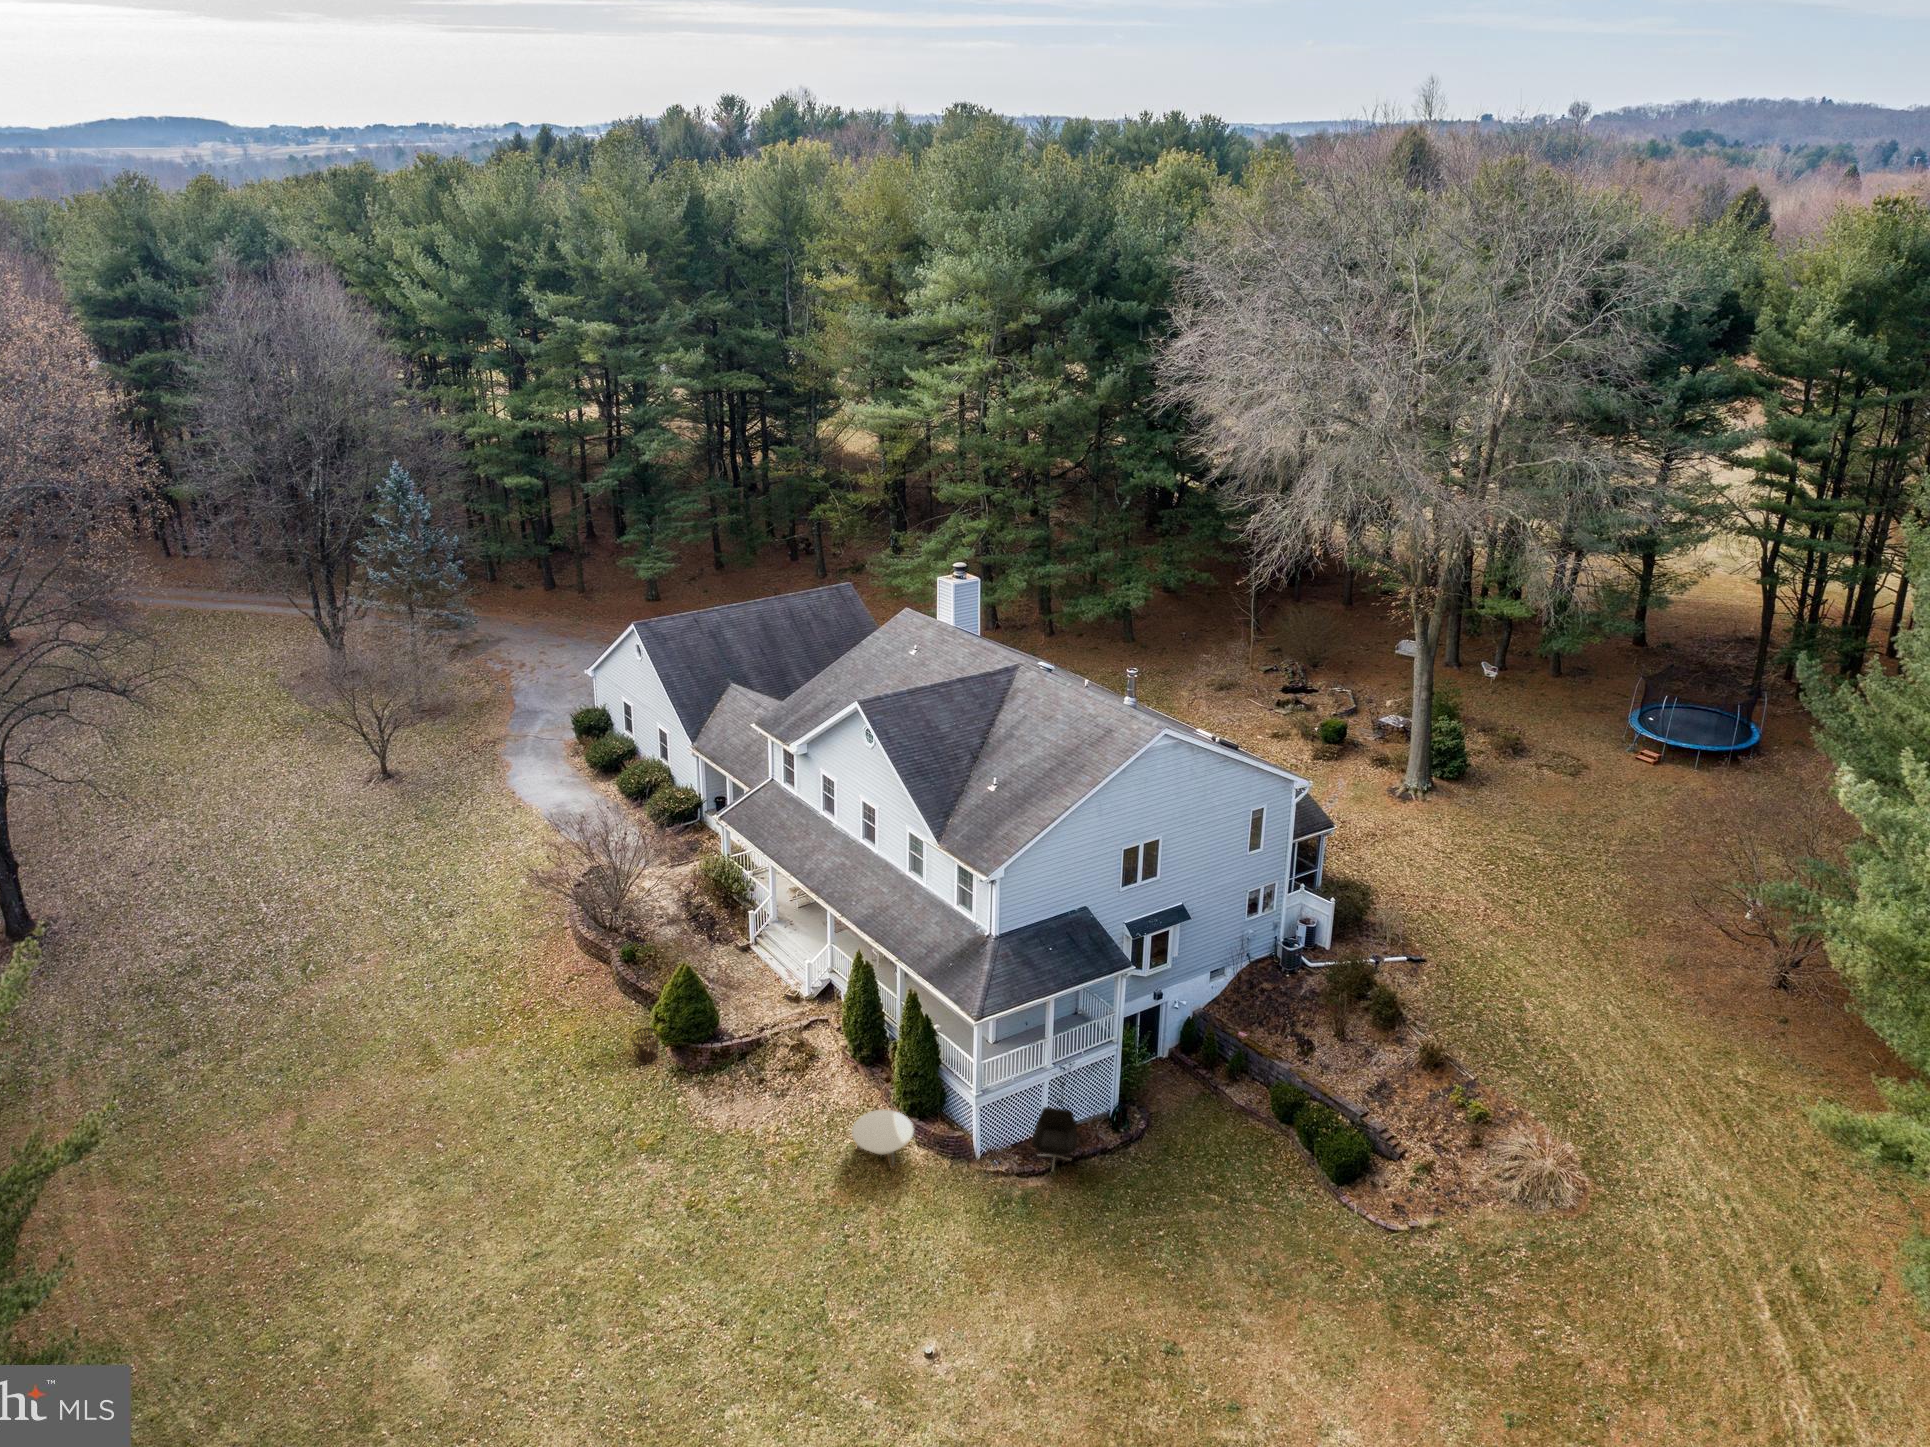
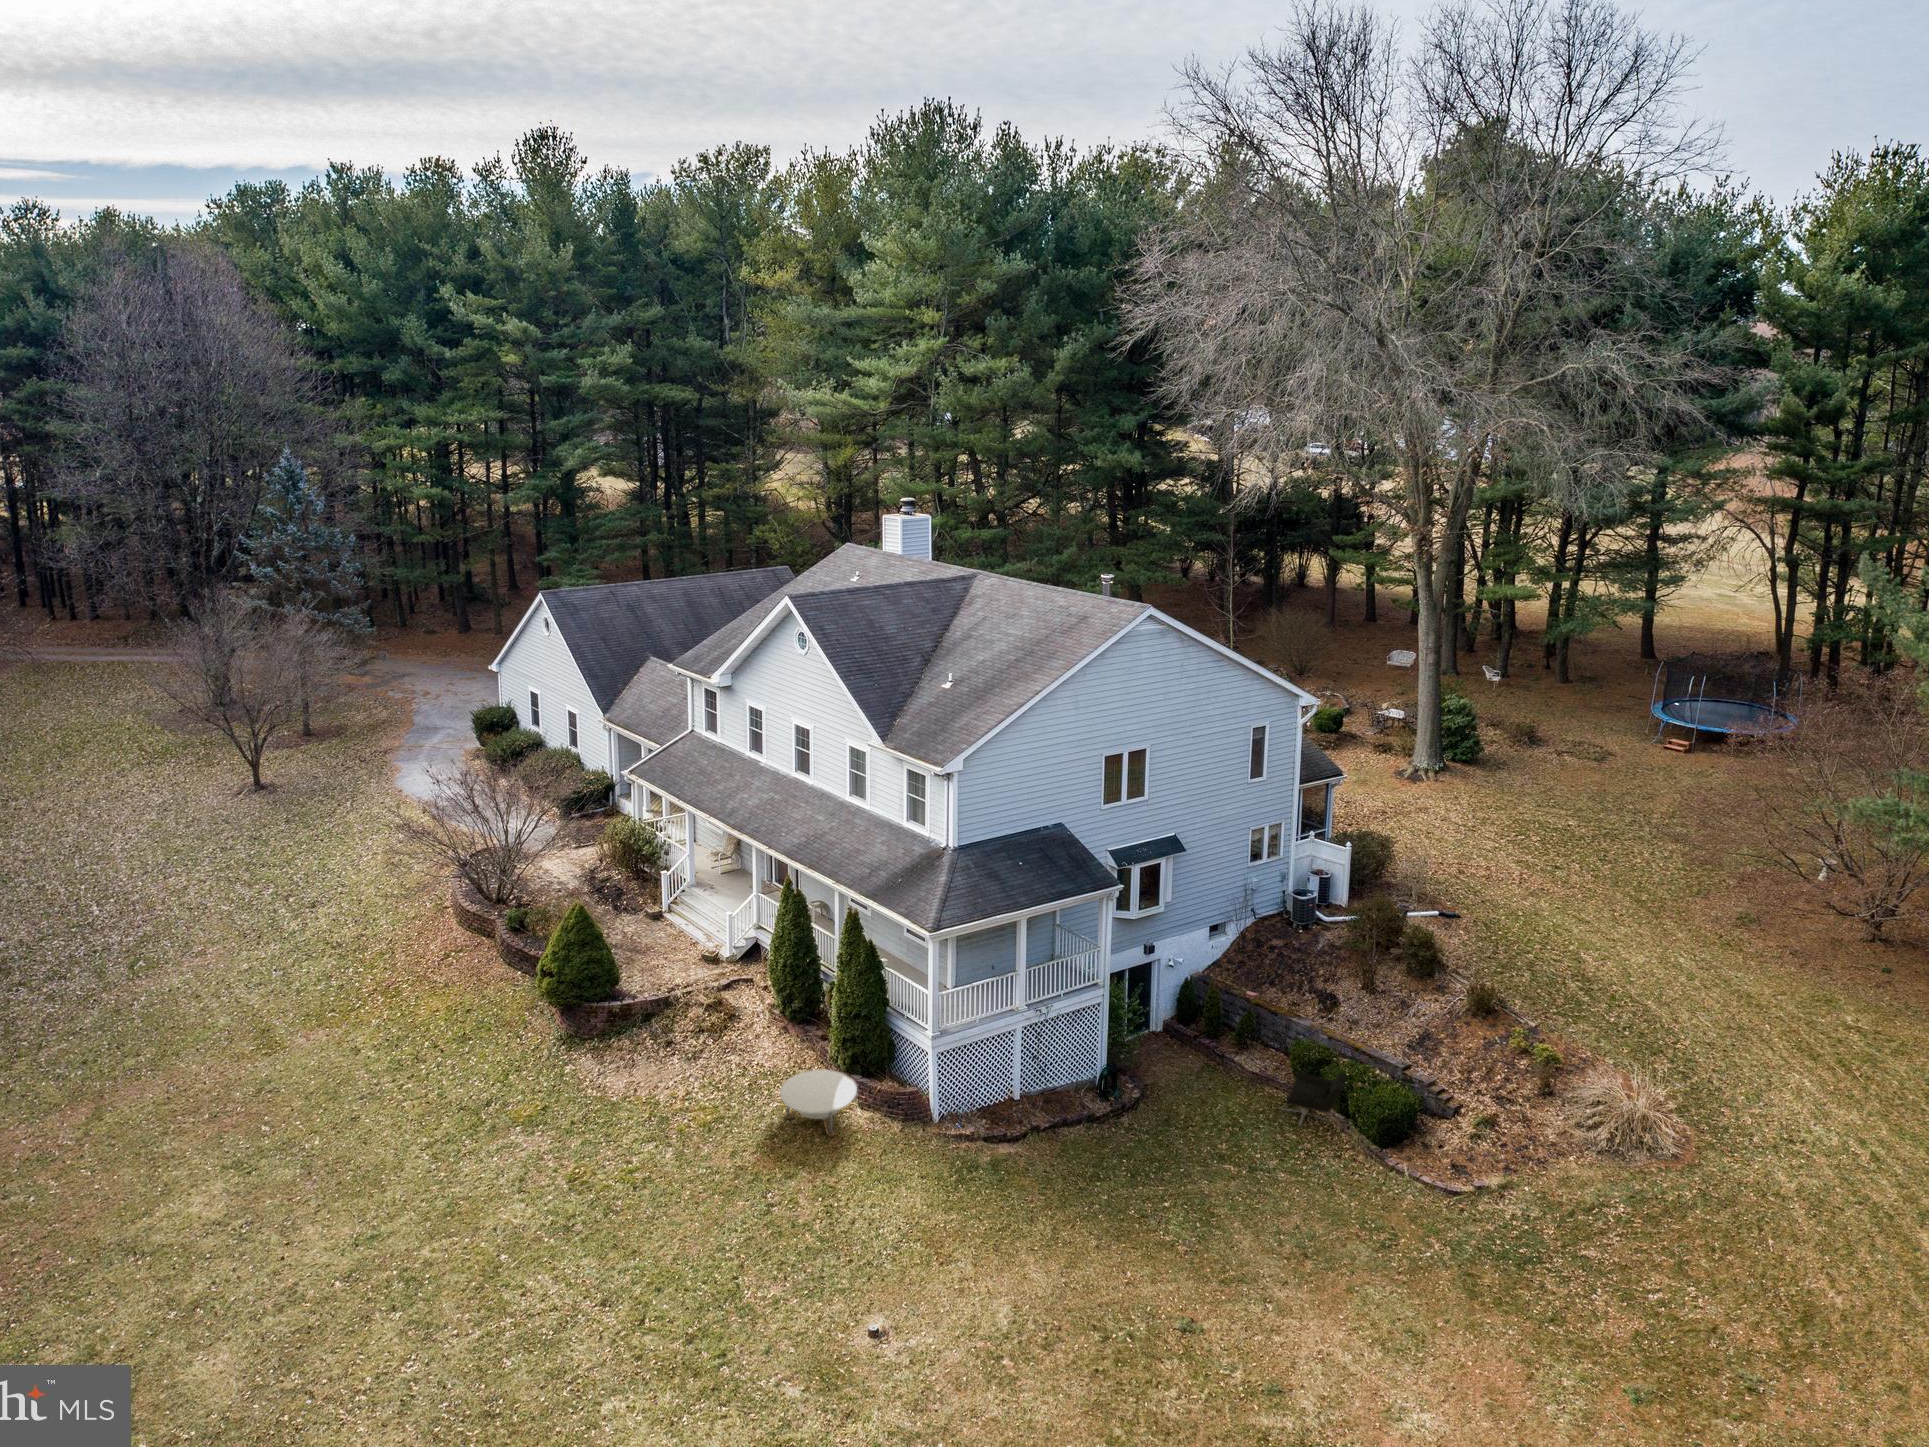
basket: present [631,1028,659,1065] -> none [511,991,547,1035]
lounge chair: present [1031,1107,1077,1170] -> present [1286,1072,1346,1125]

